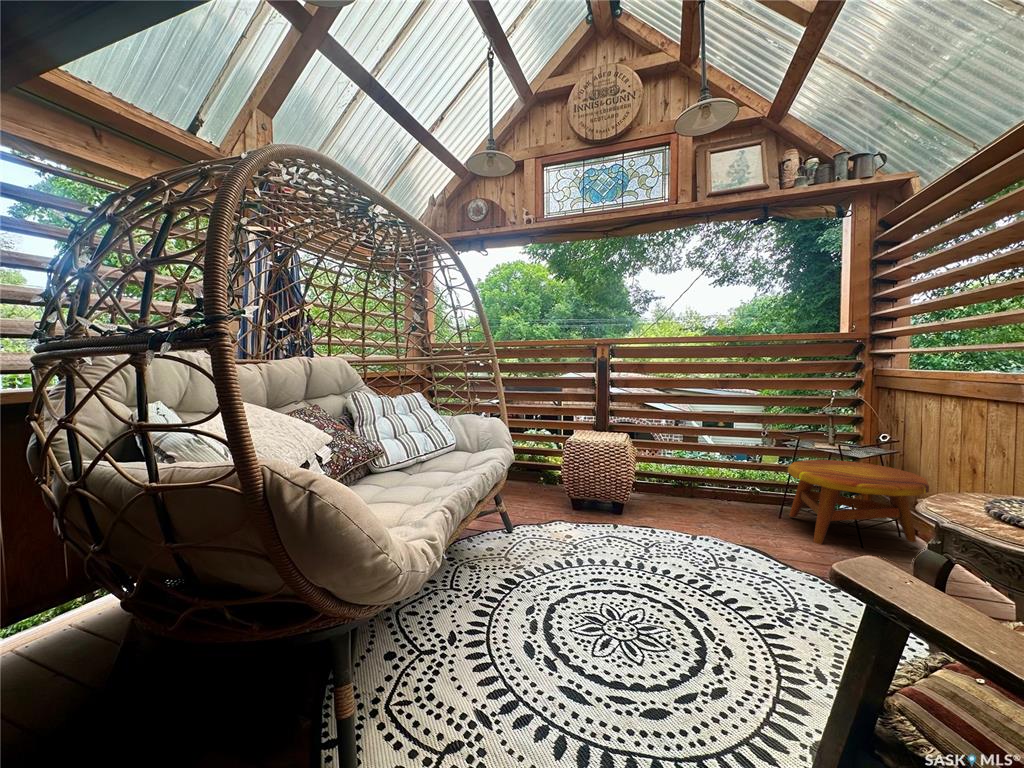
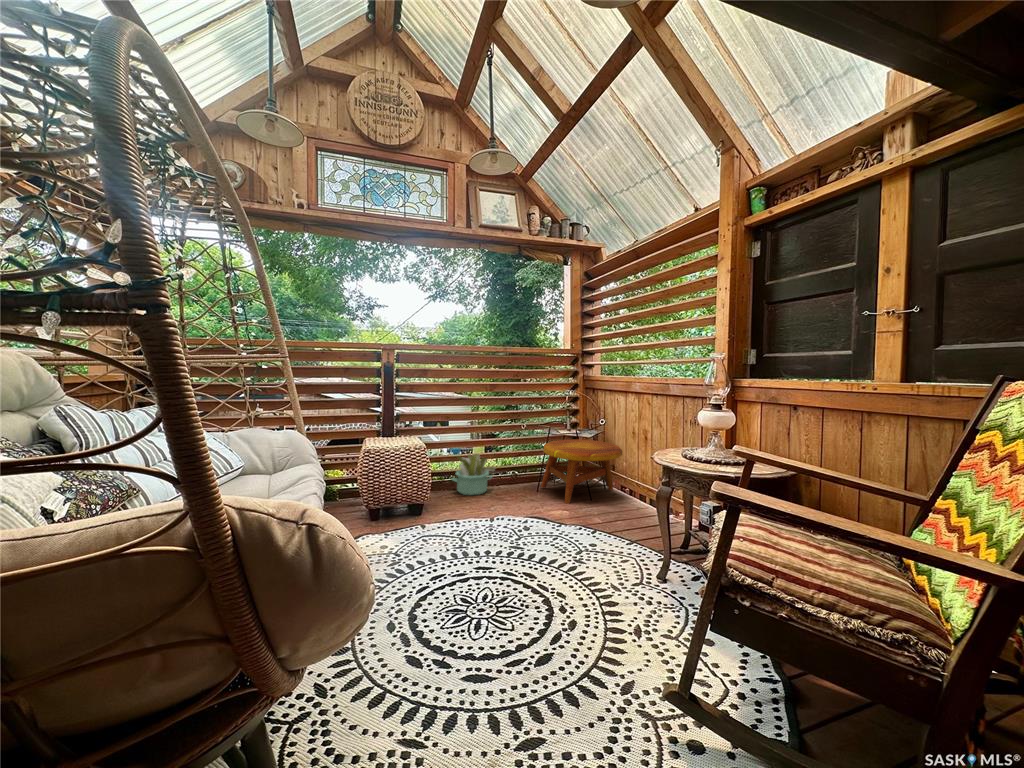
decorative plant: none [670,463,725,510] -> present [452,454,495,495]

